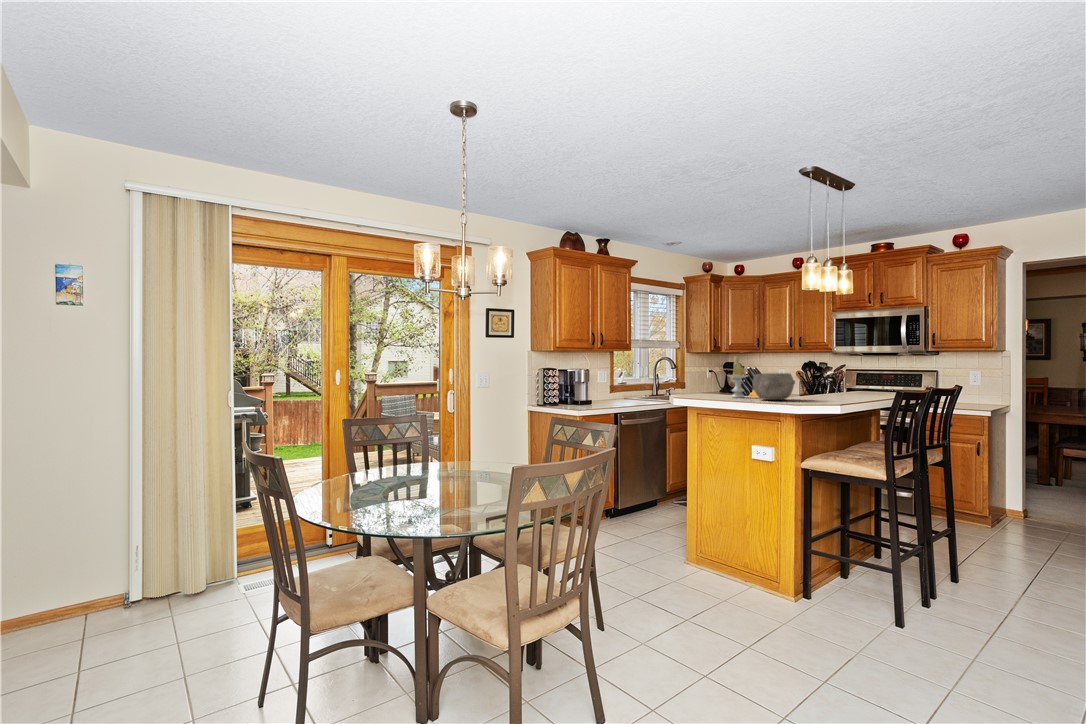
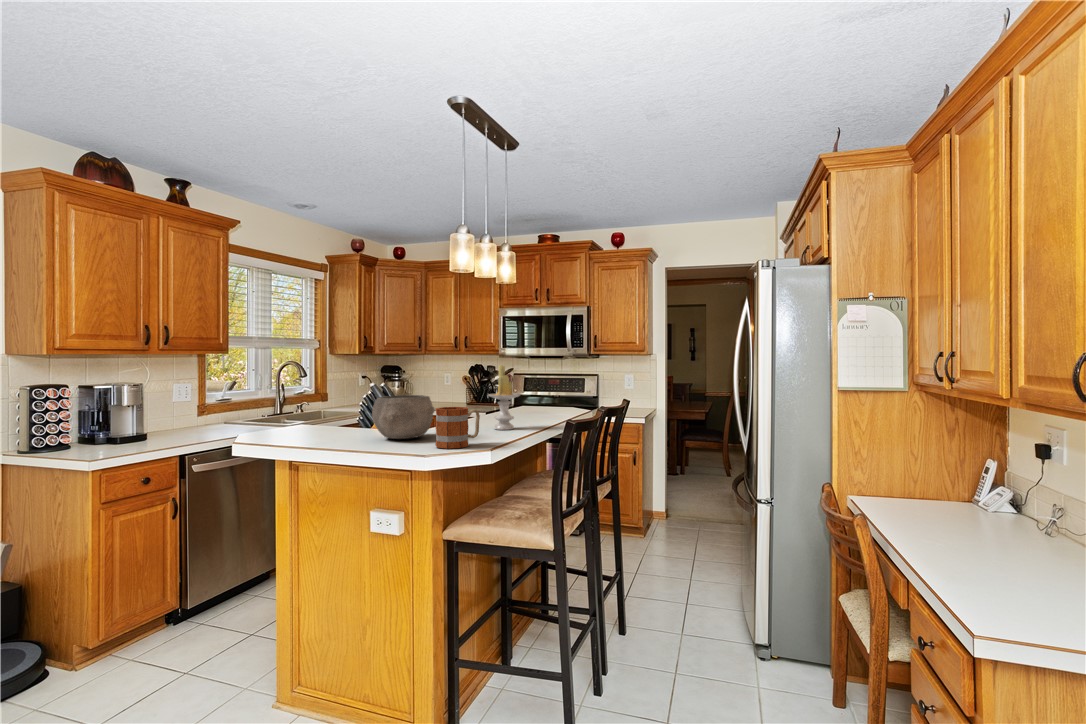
candle: present [728,356,748,398] -> present [489,365,520,430]
mug: none [799,379,829,404] -> present [436,407,480,449]

